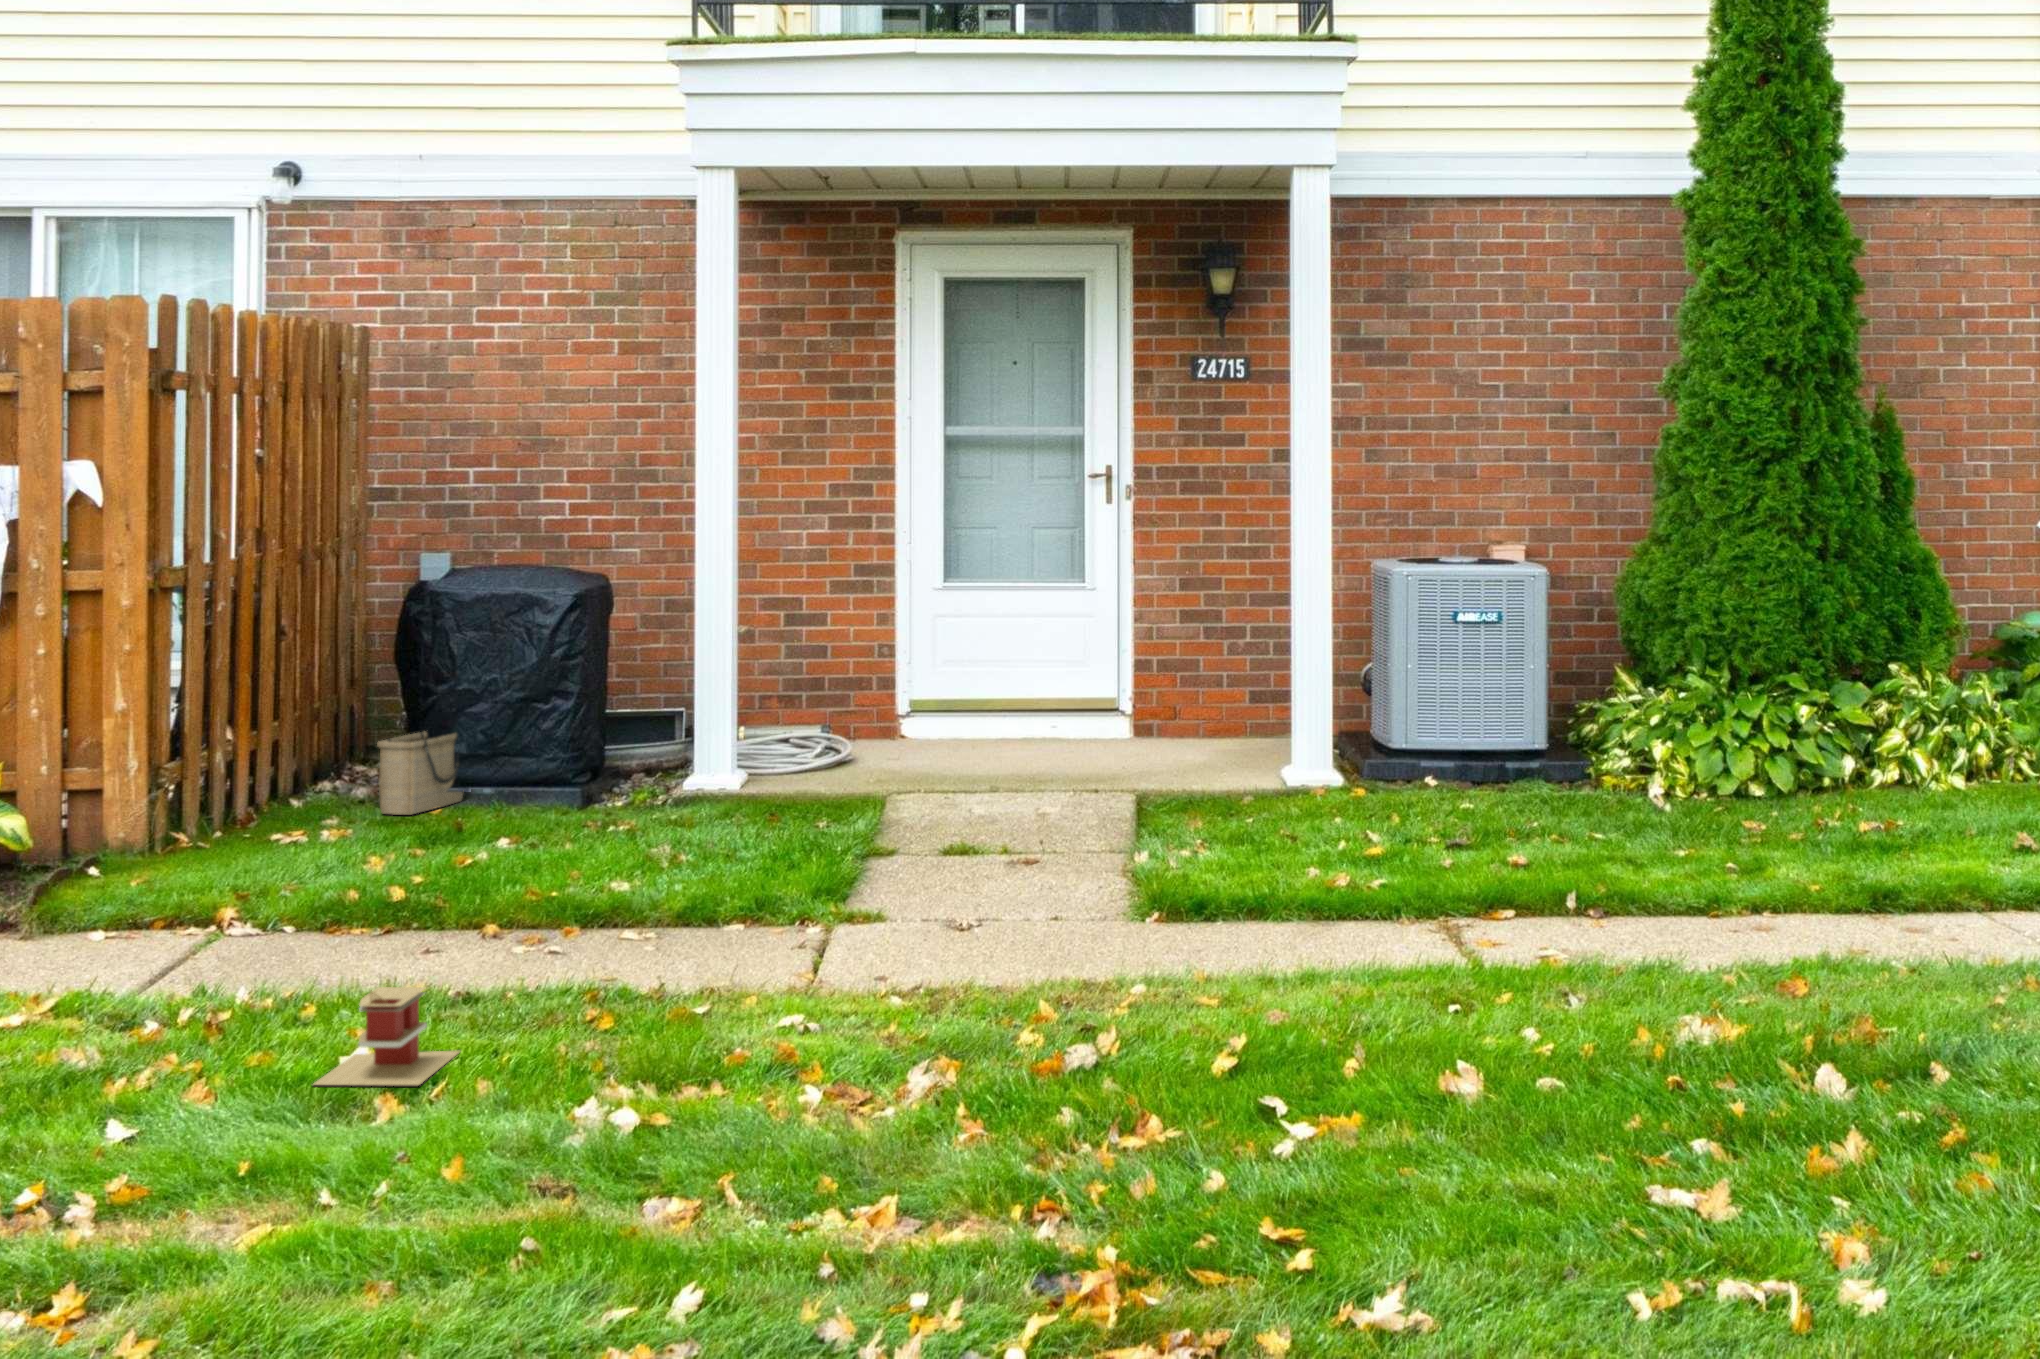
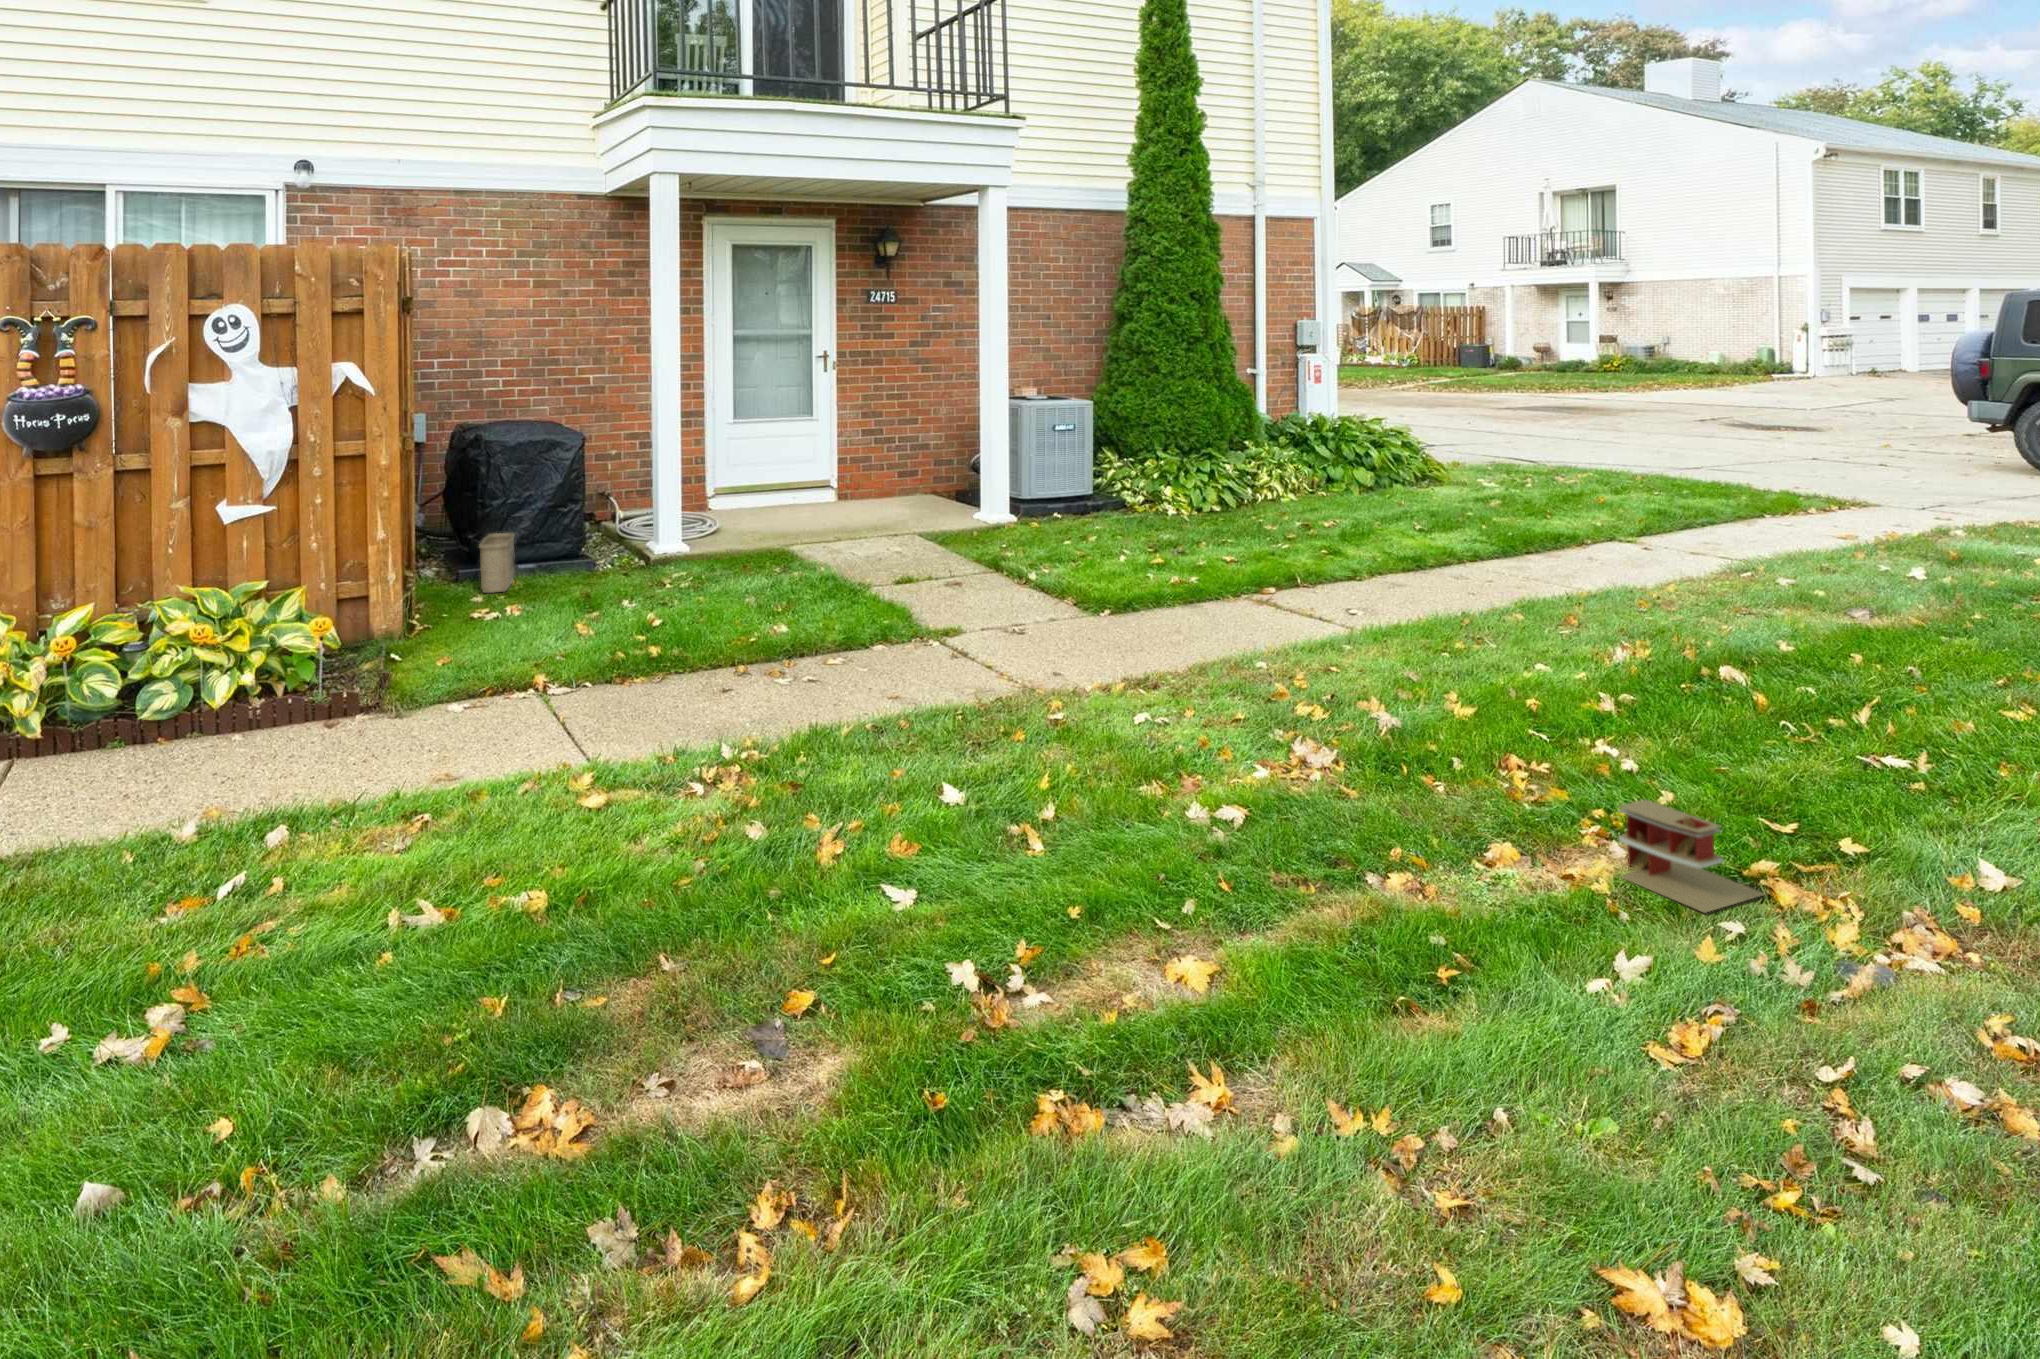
toy house: present [314,987,459,1085] -> present [1619,800,1764,913]

